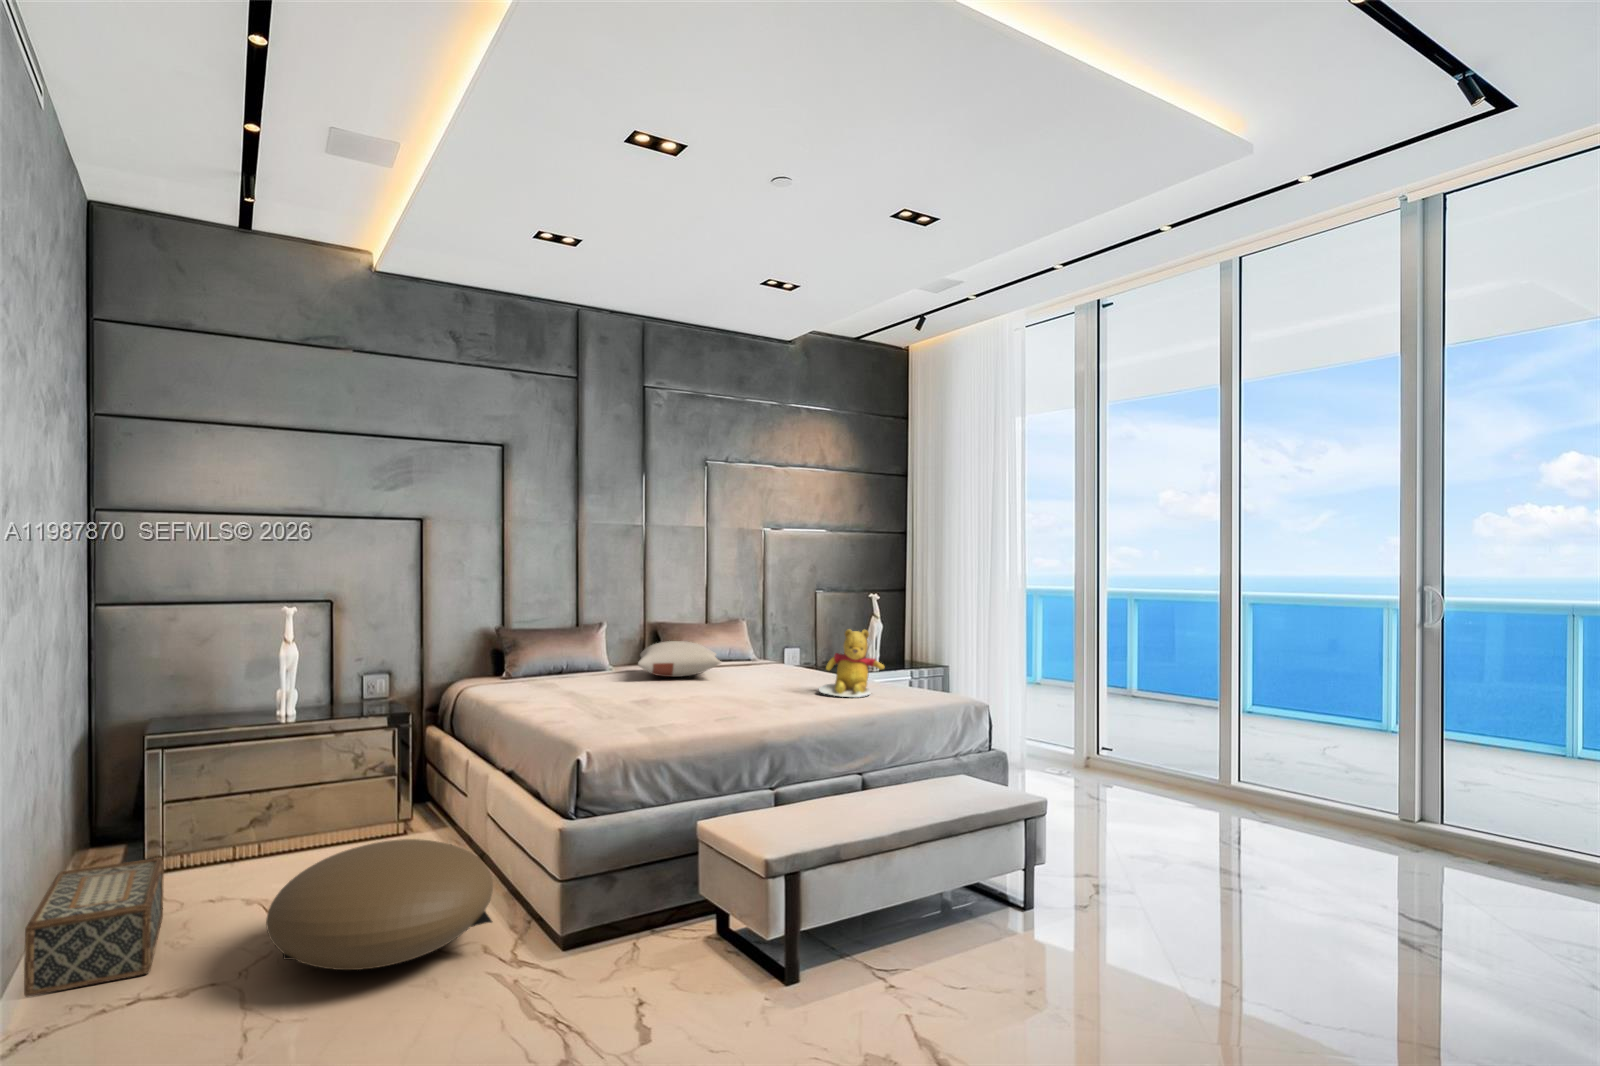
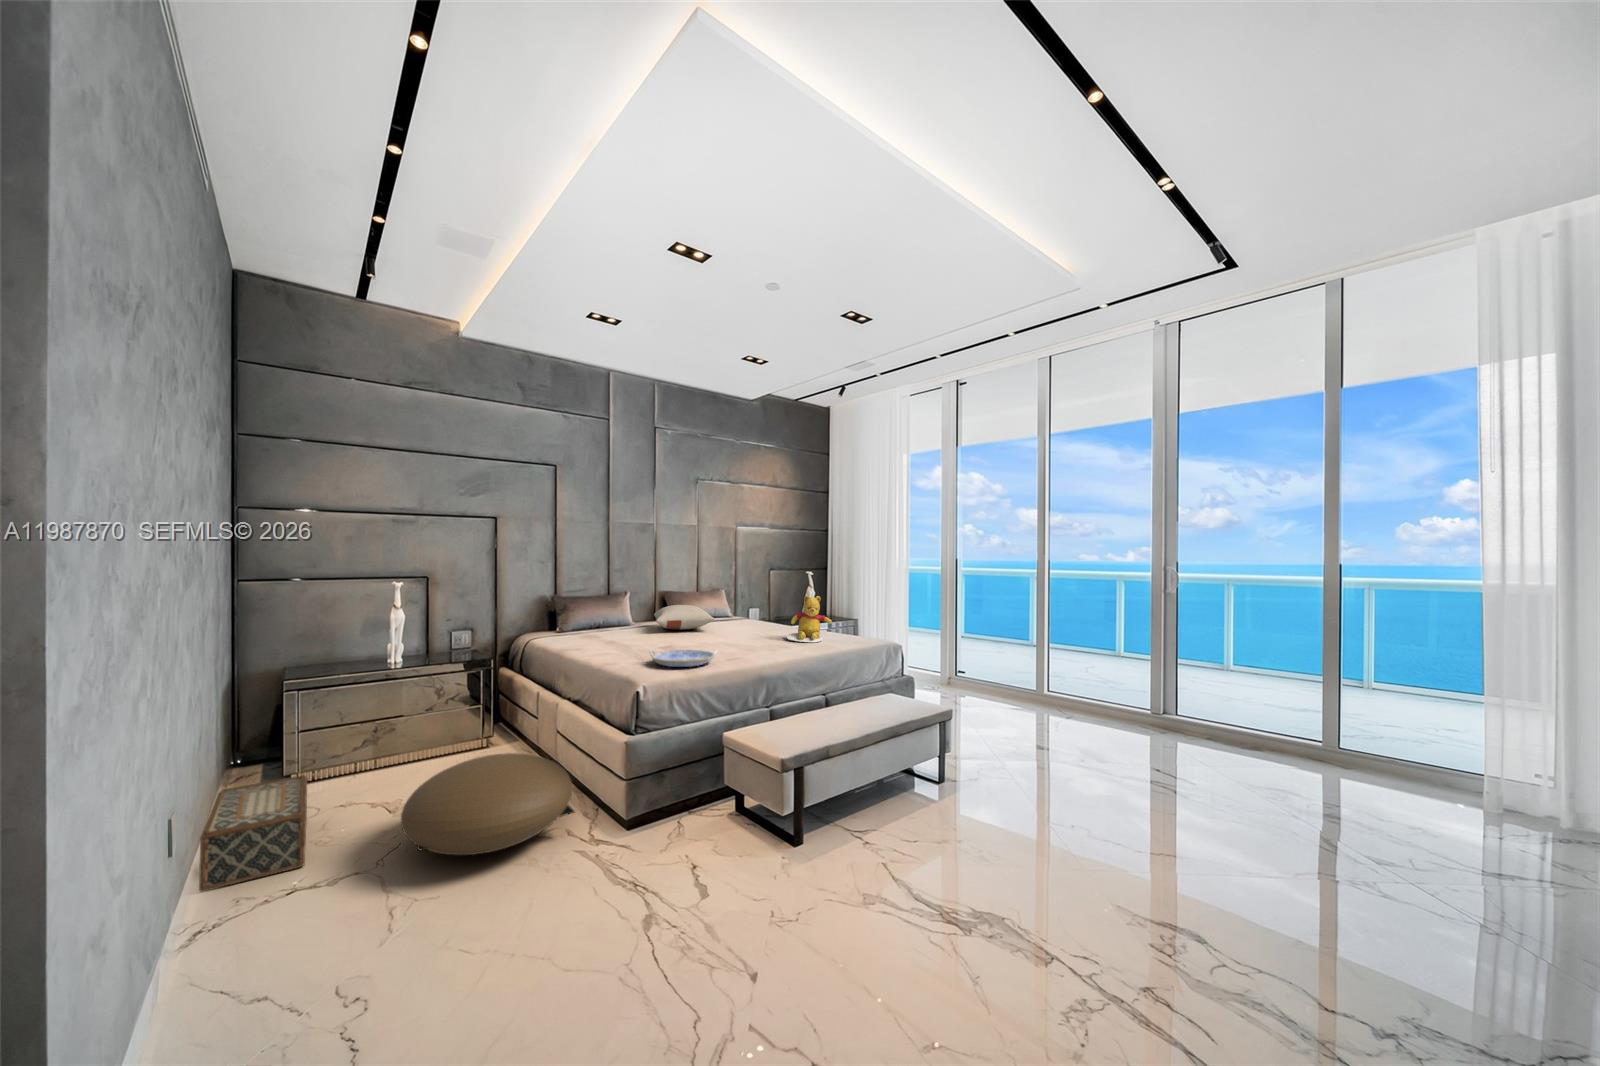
serving tray: none [609,703,704,728] -> present [650,650,717,667]

